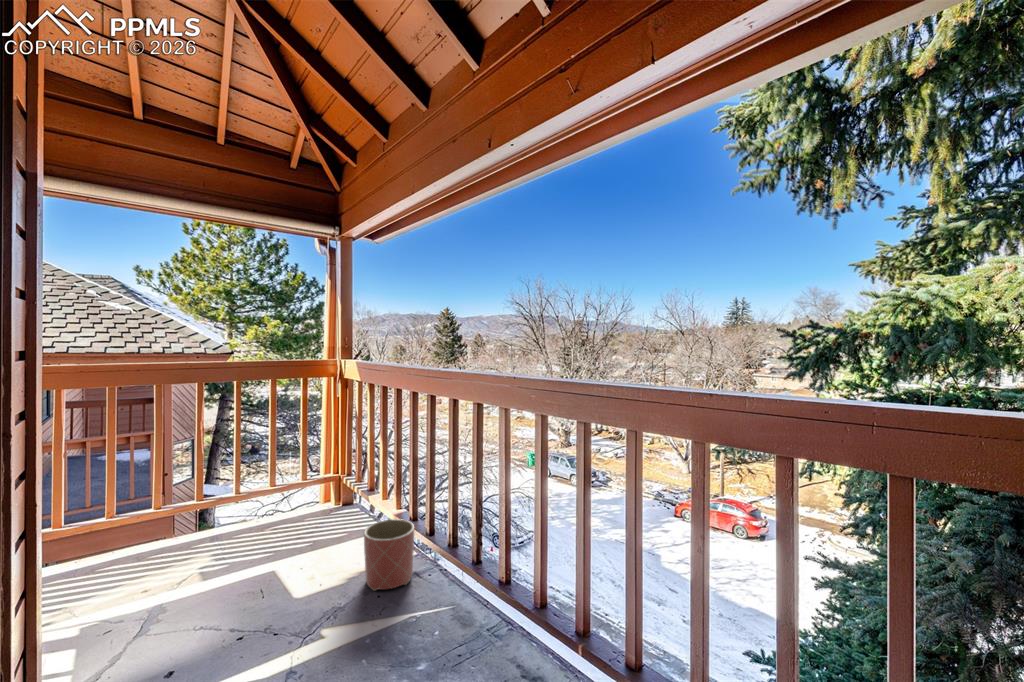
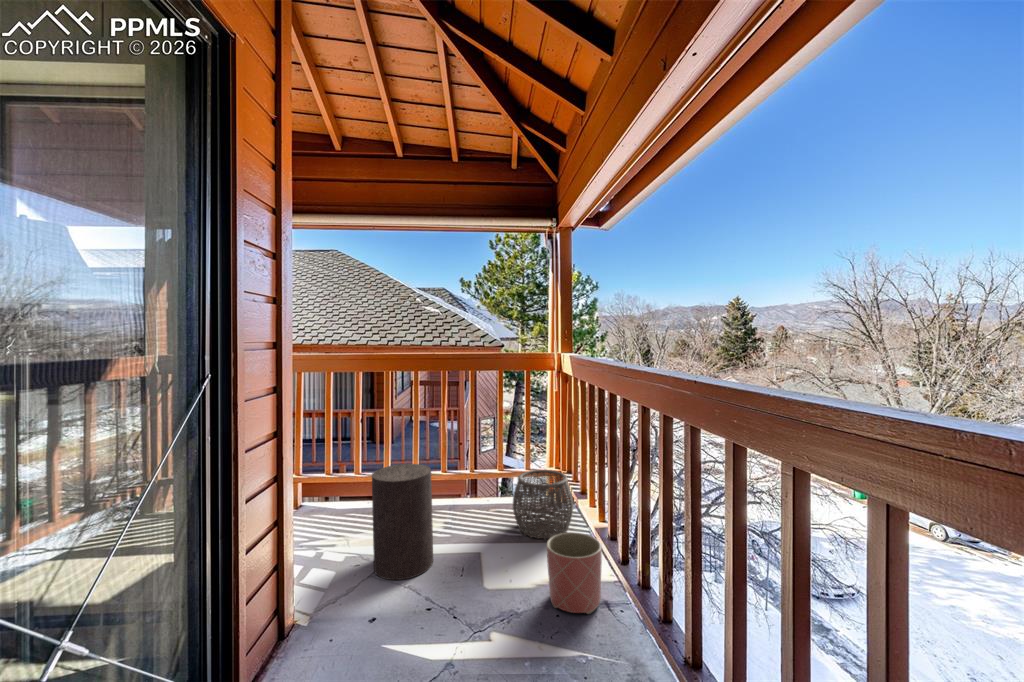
woven basket: none [298,474,363,543] -> present [513,470,573,539]
stool: none [127,489,216,634] -> present [372,464,433,580]

